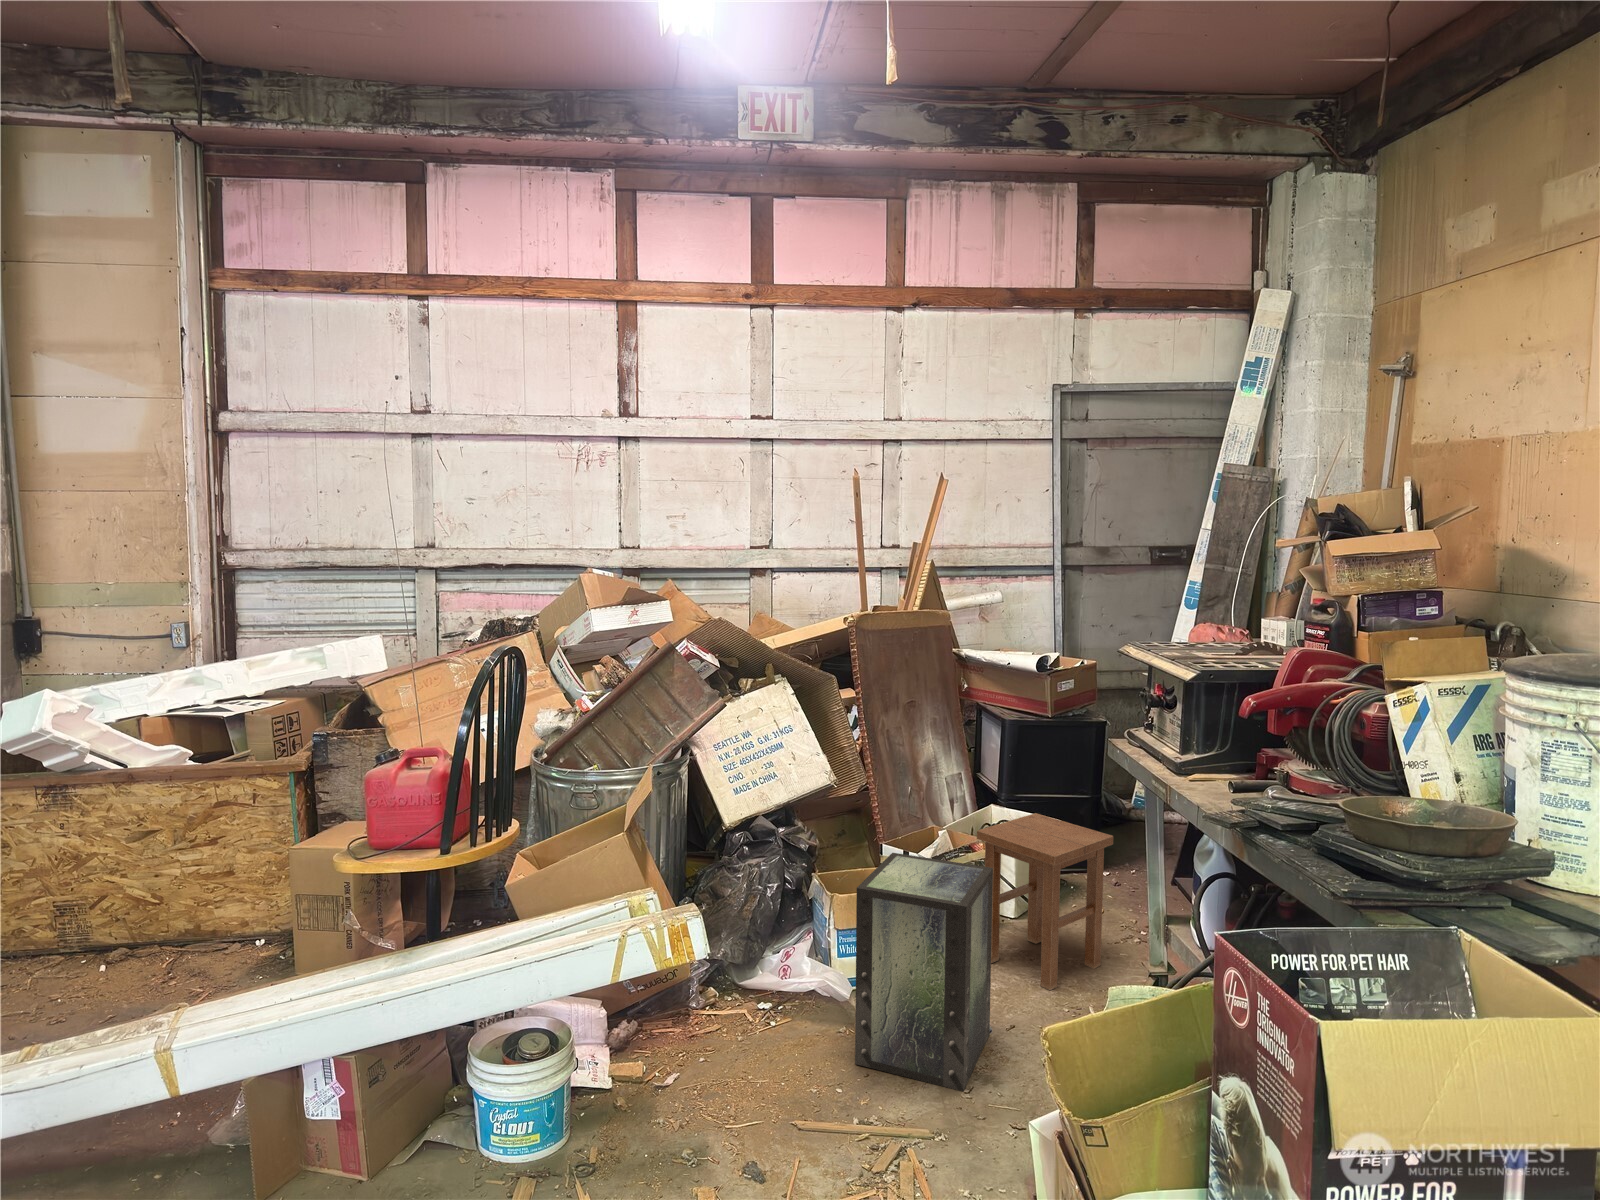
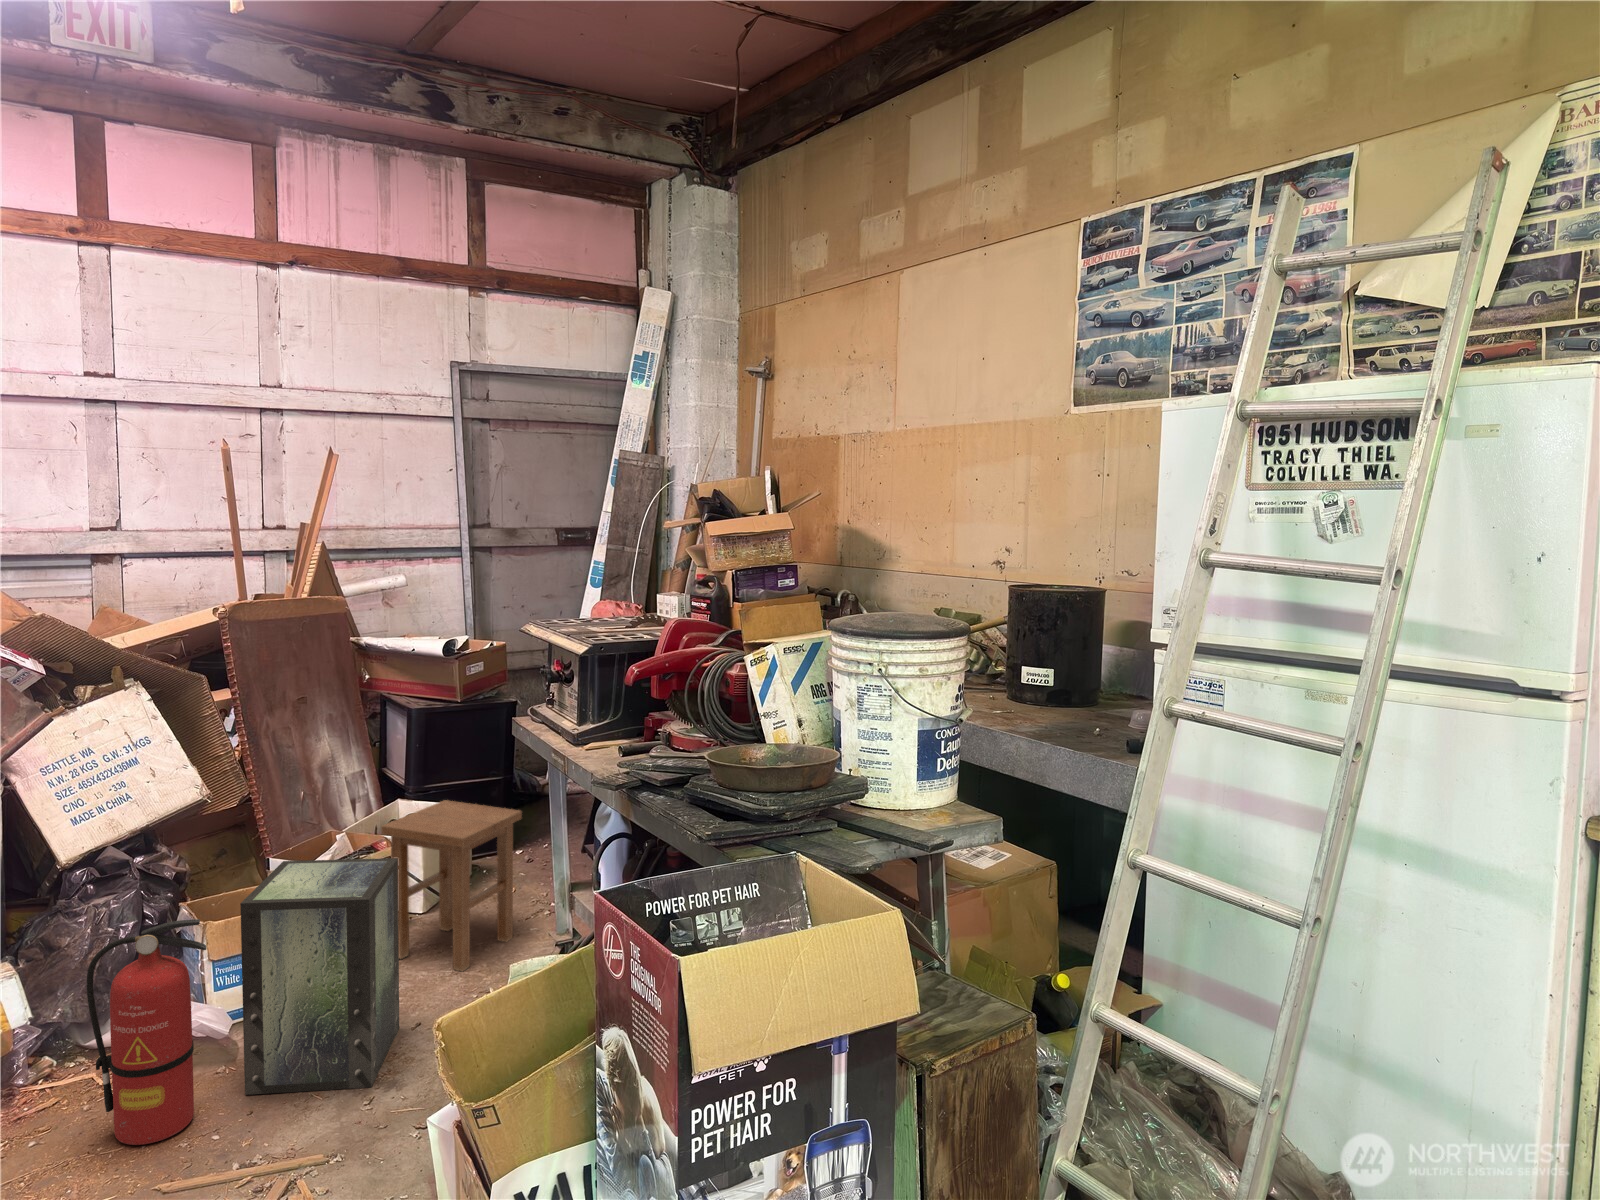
fire extinguisher: none [740,894,829,1087] -> present [87,919,206,1145]

